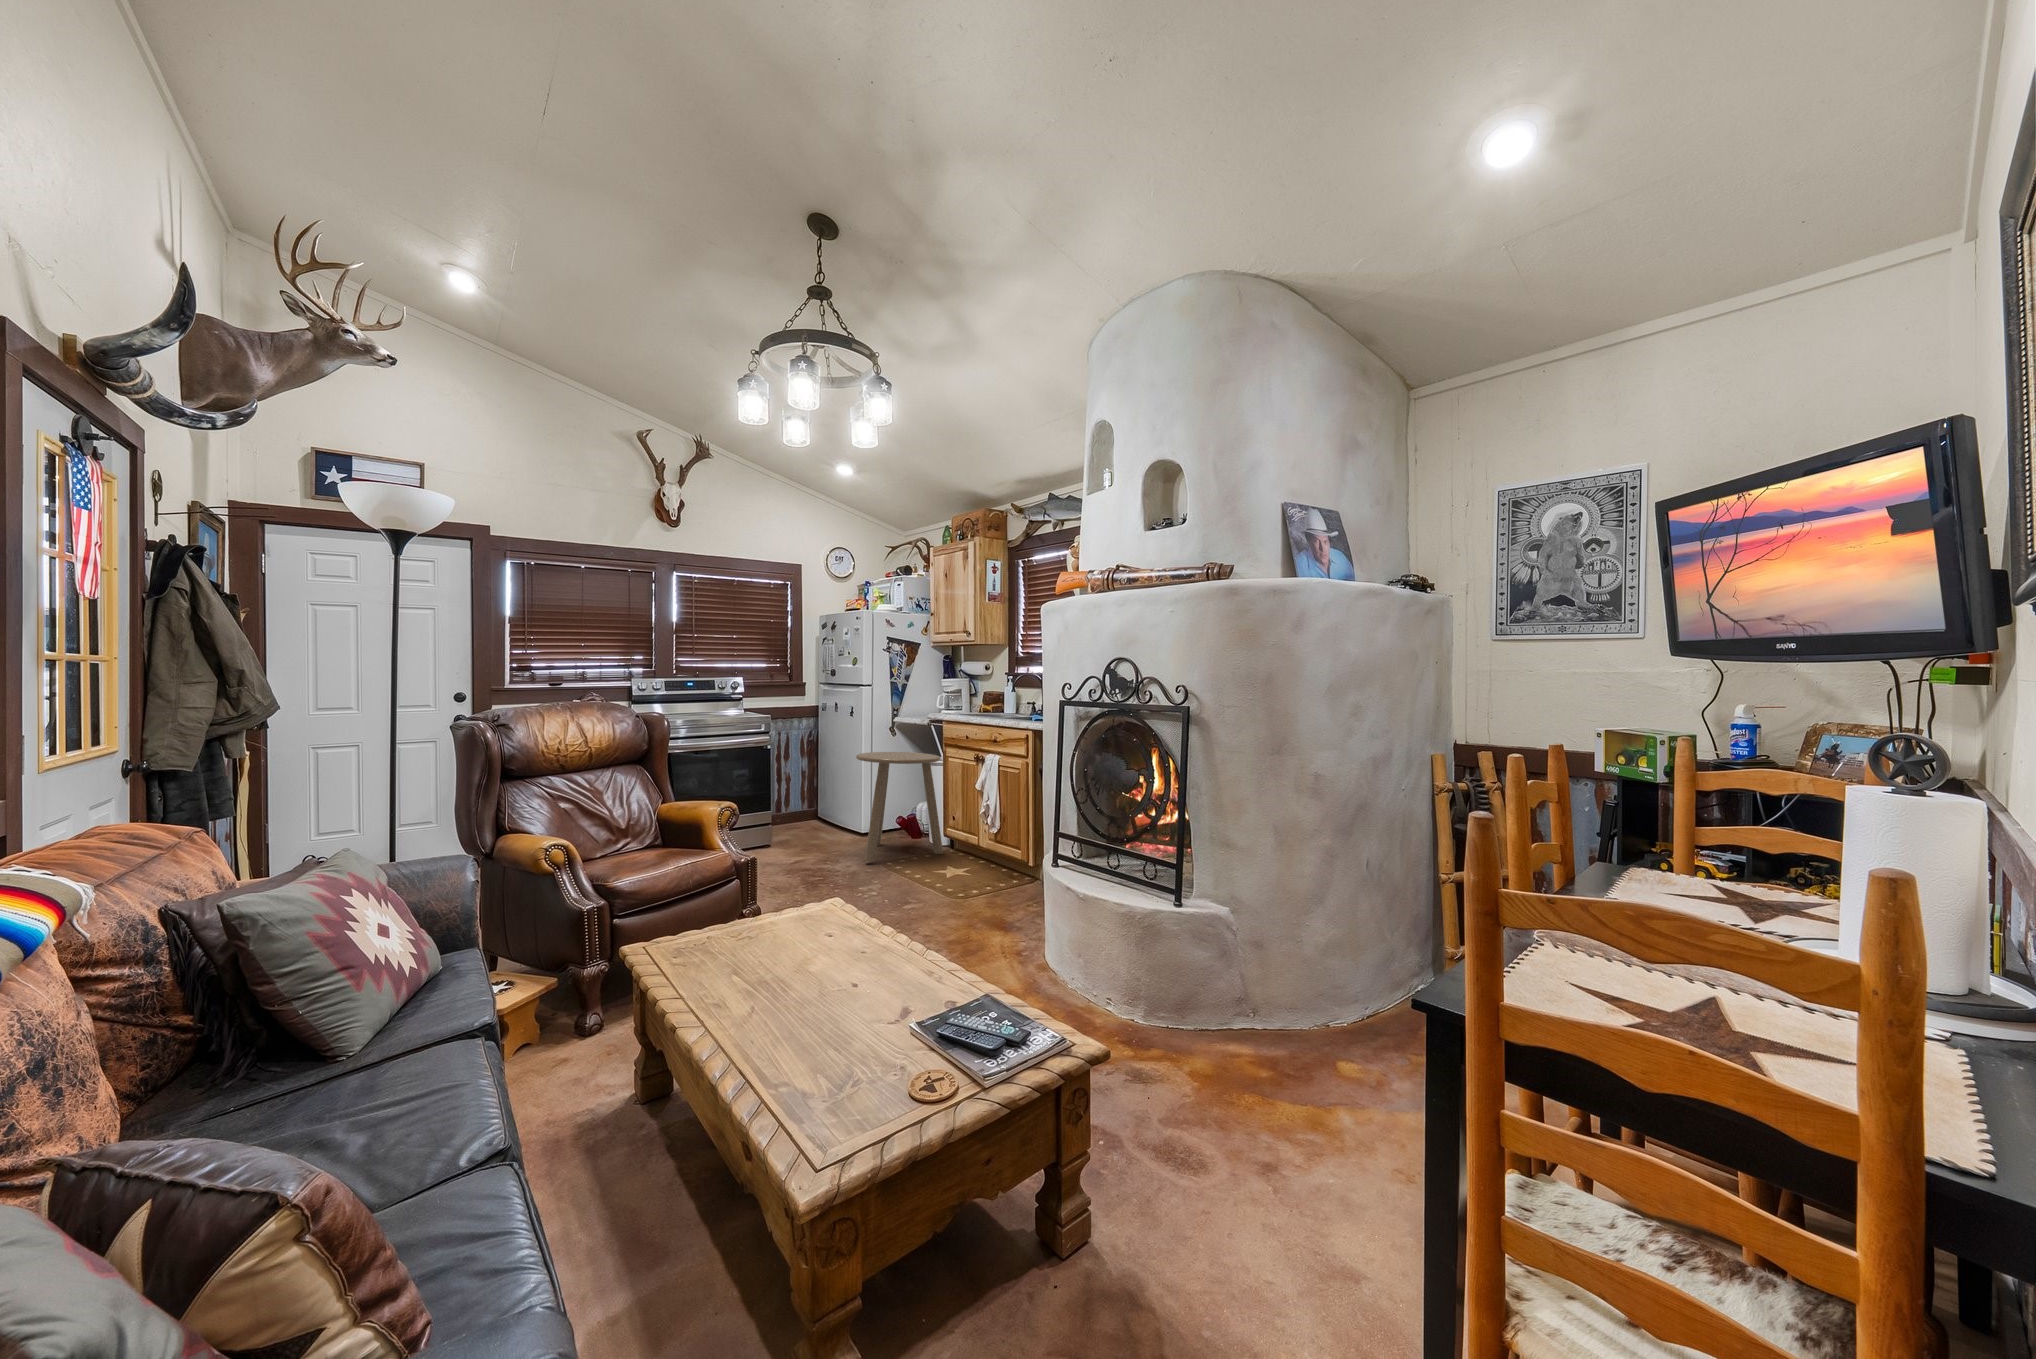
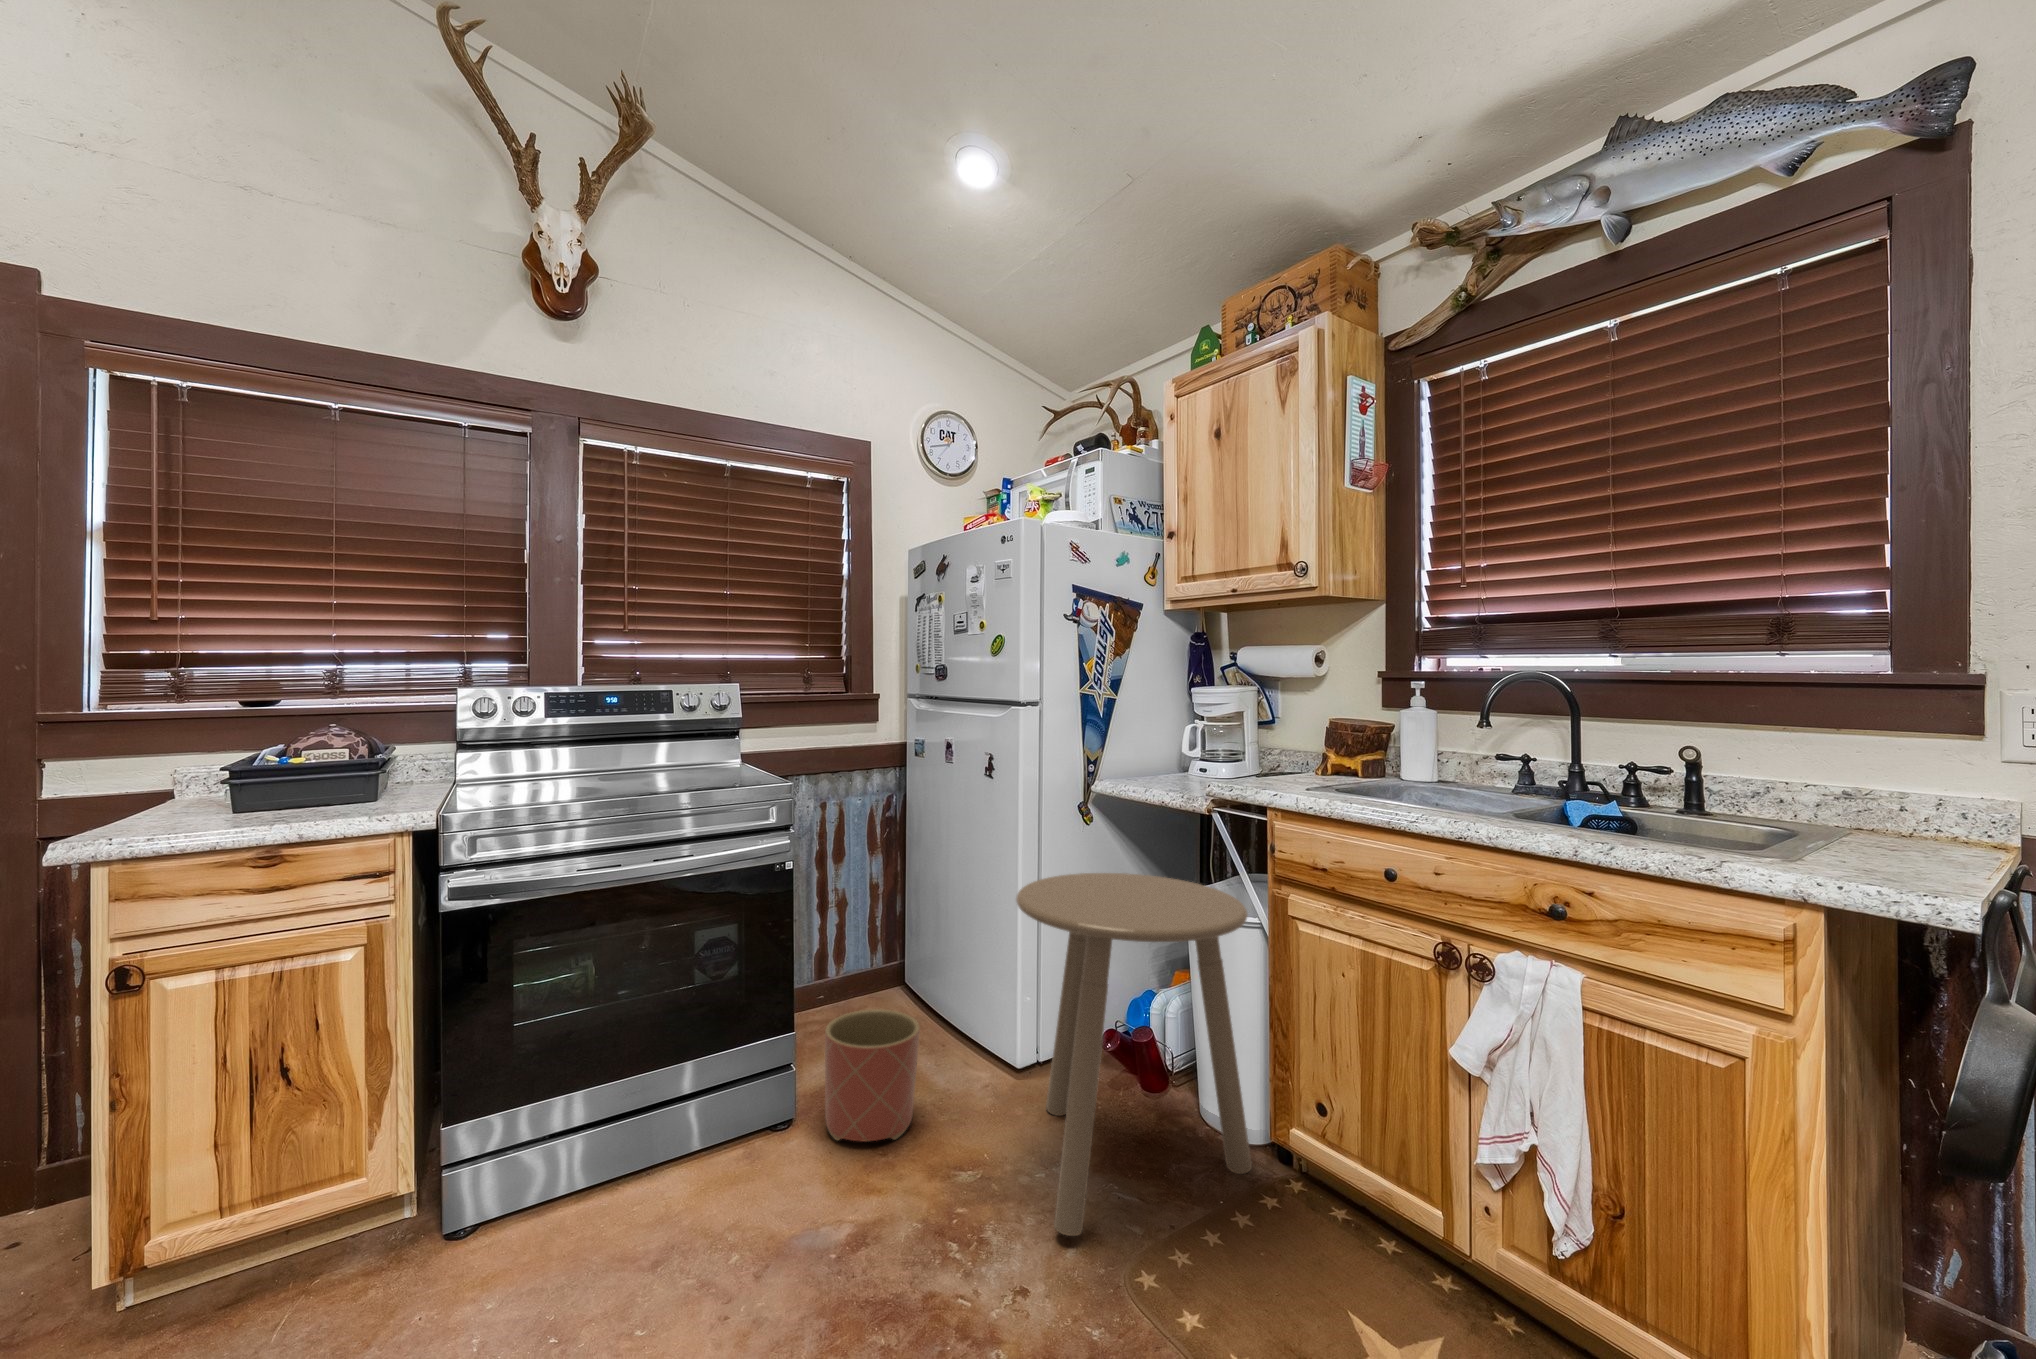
planter: none [784,808,821,851] -> present [825,1009,920,1142]

